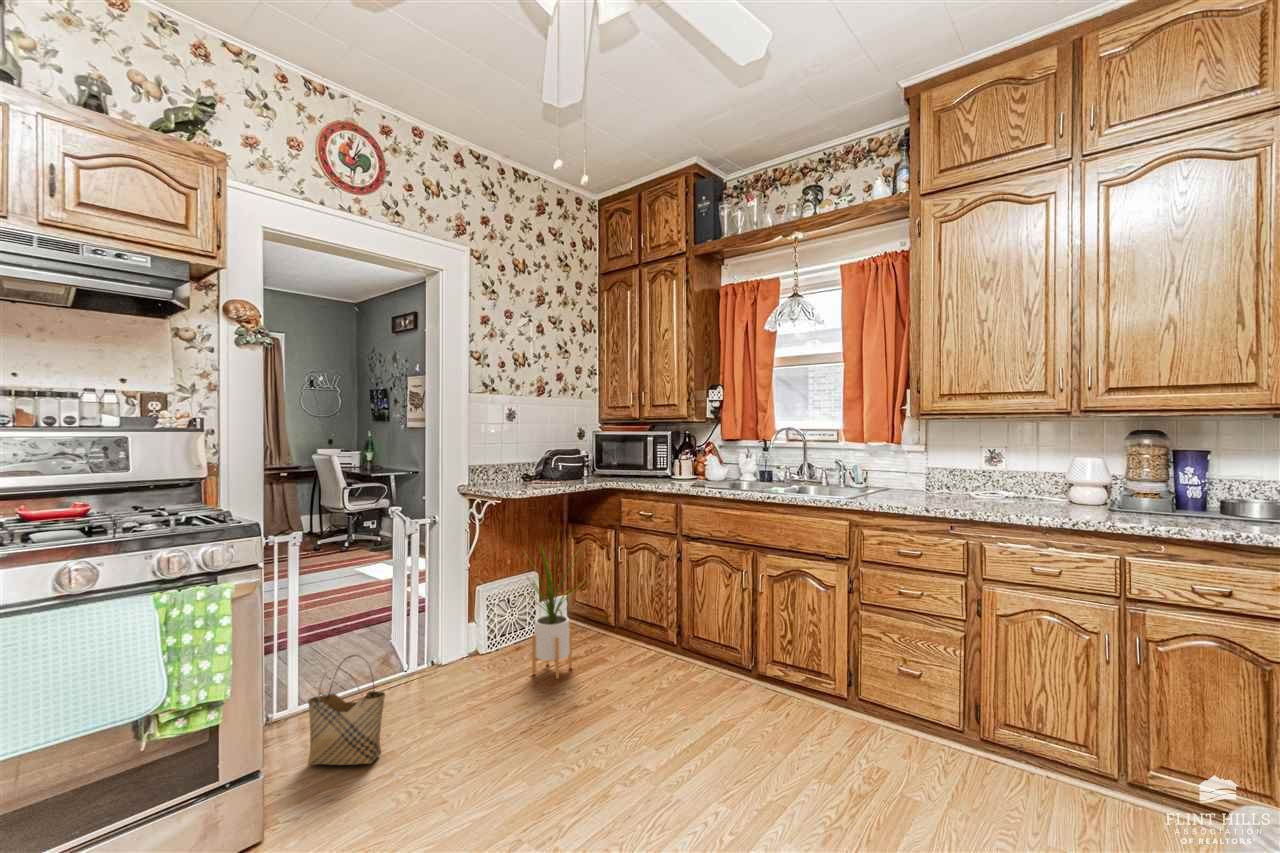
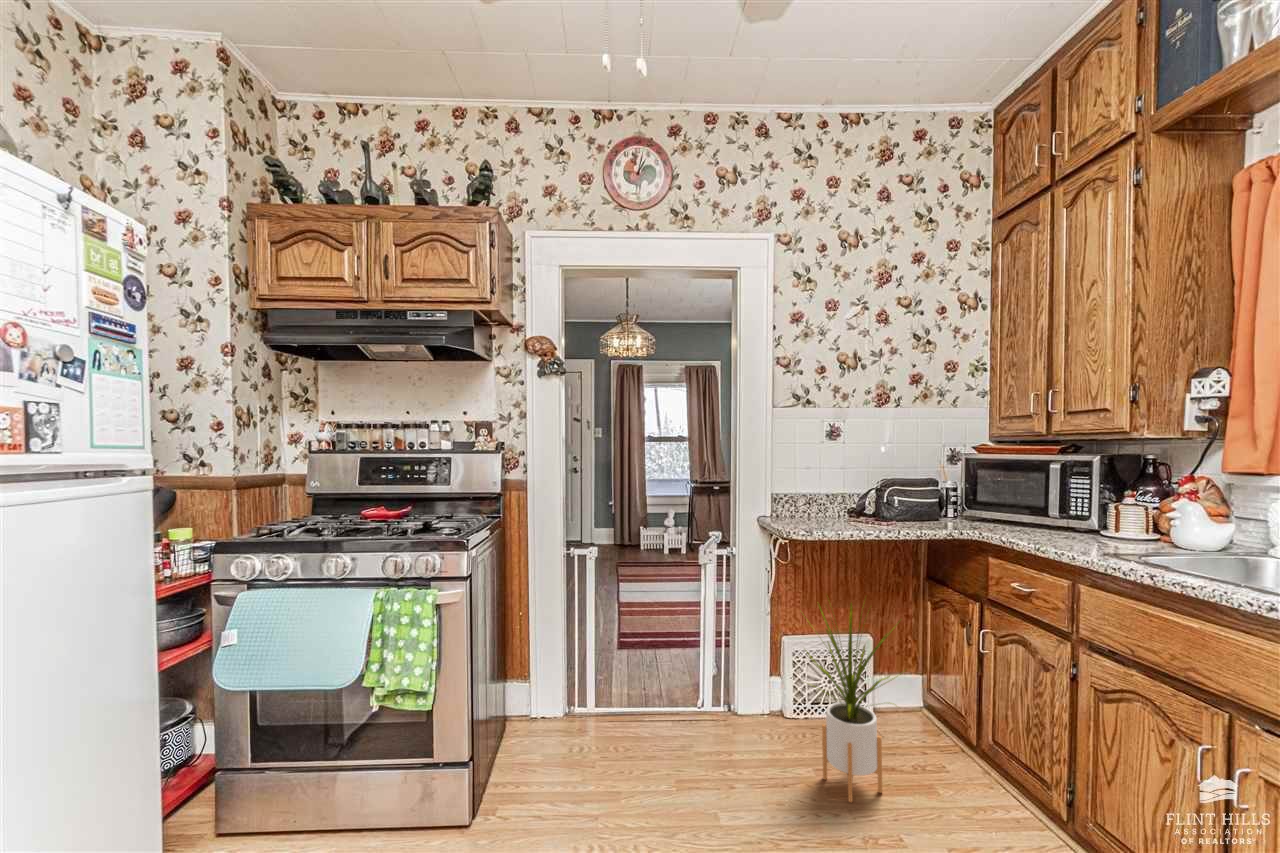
woven basket: present [308,655,385,765] -> none [538,687,601,816]

